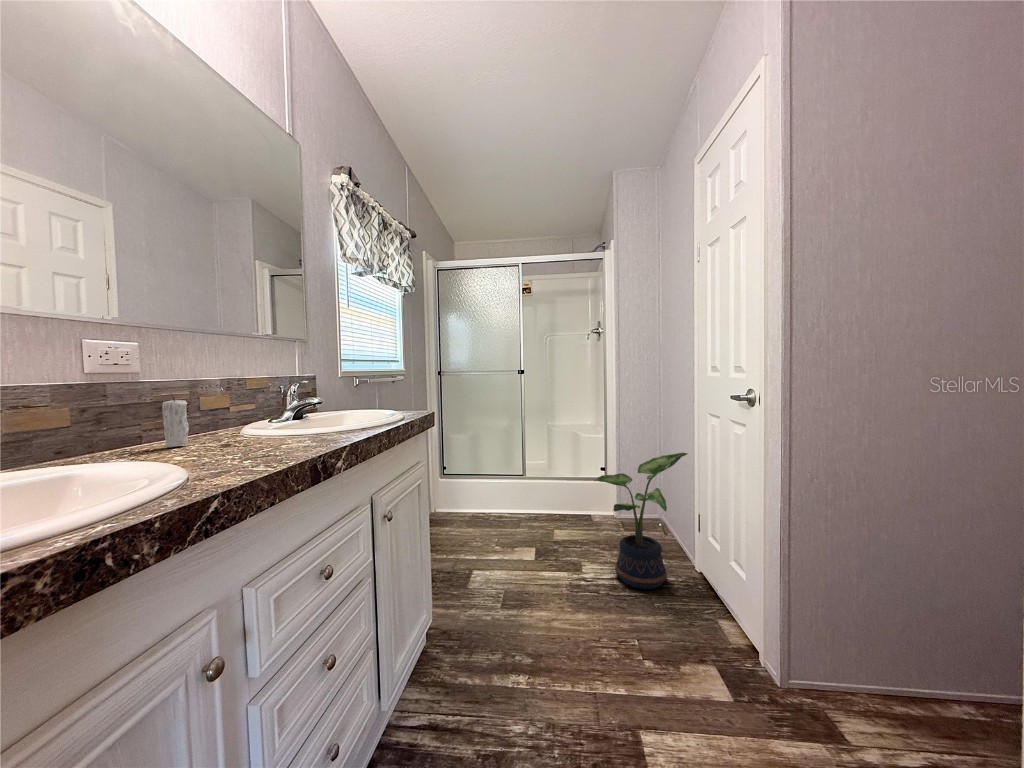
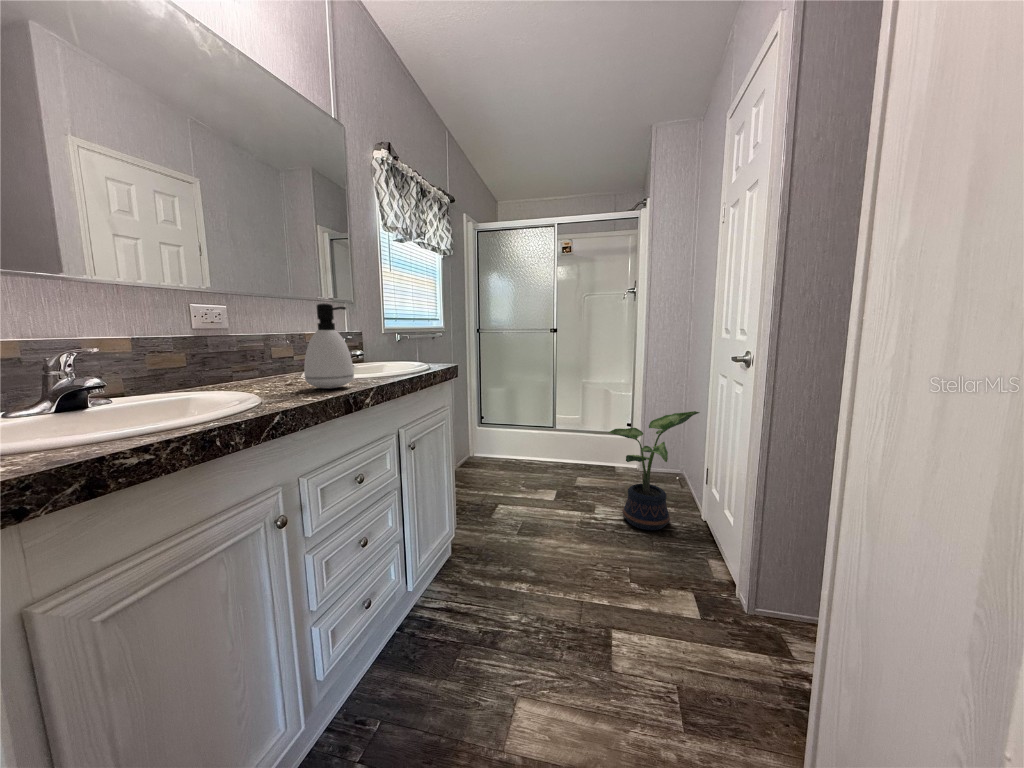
soap dispenser: none [250,339,319,450] -> present [304,304,354,389]
candle: present [162,394,189,447] -> none [245,342,265,384]

